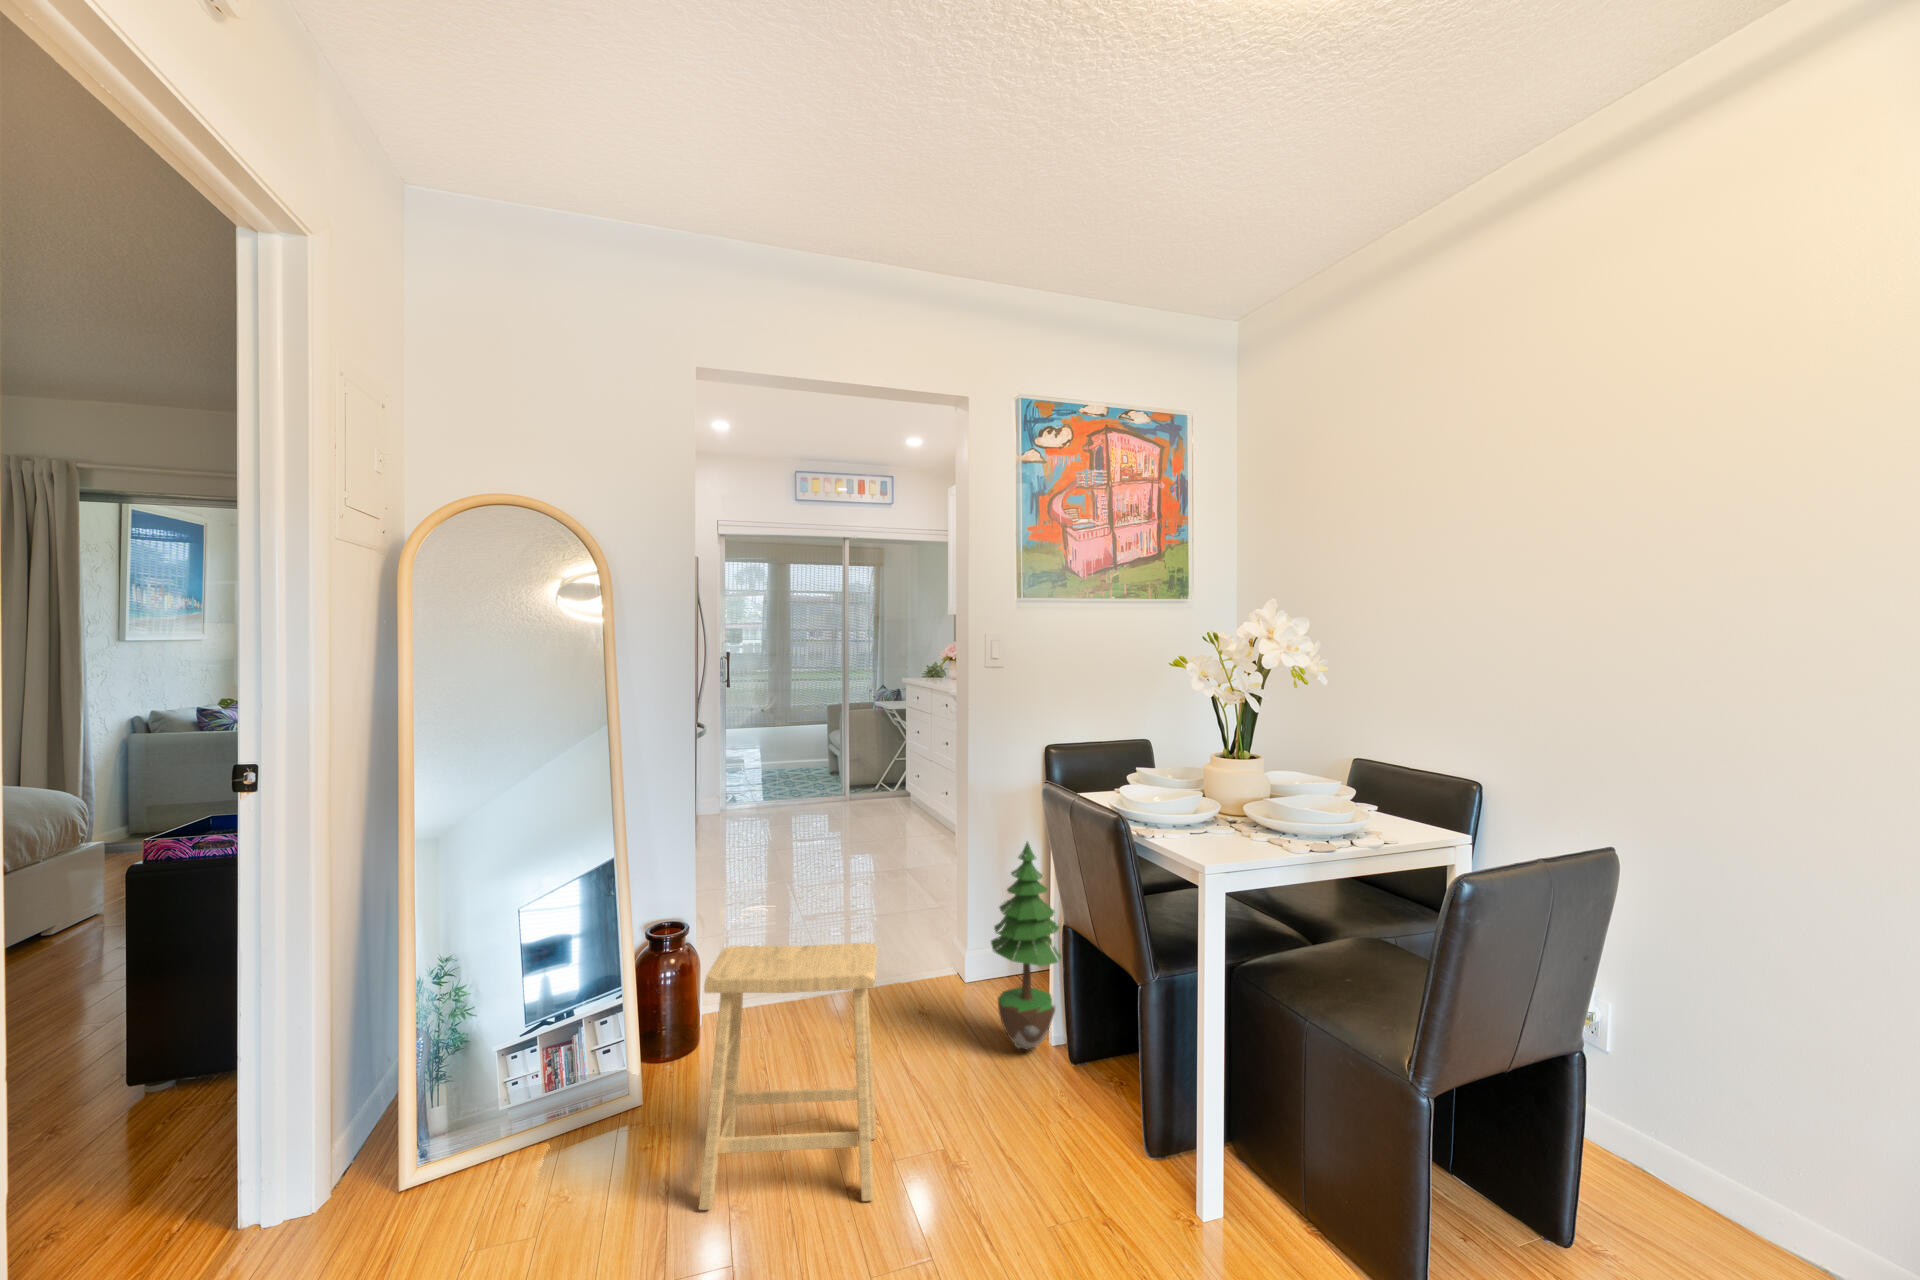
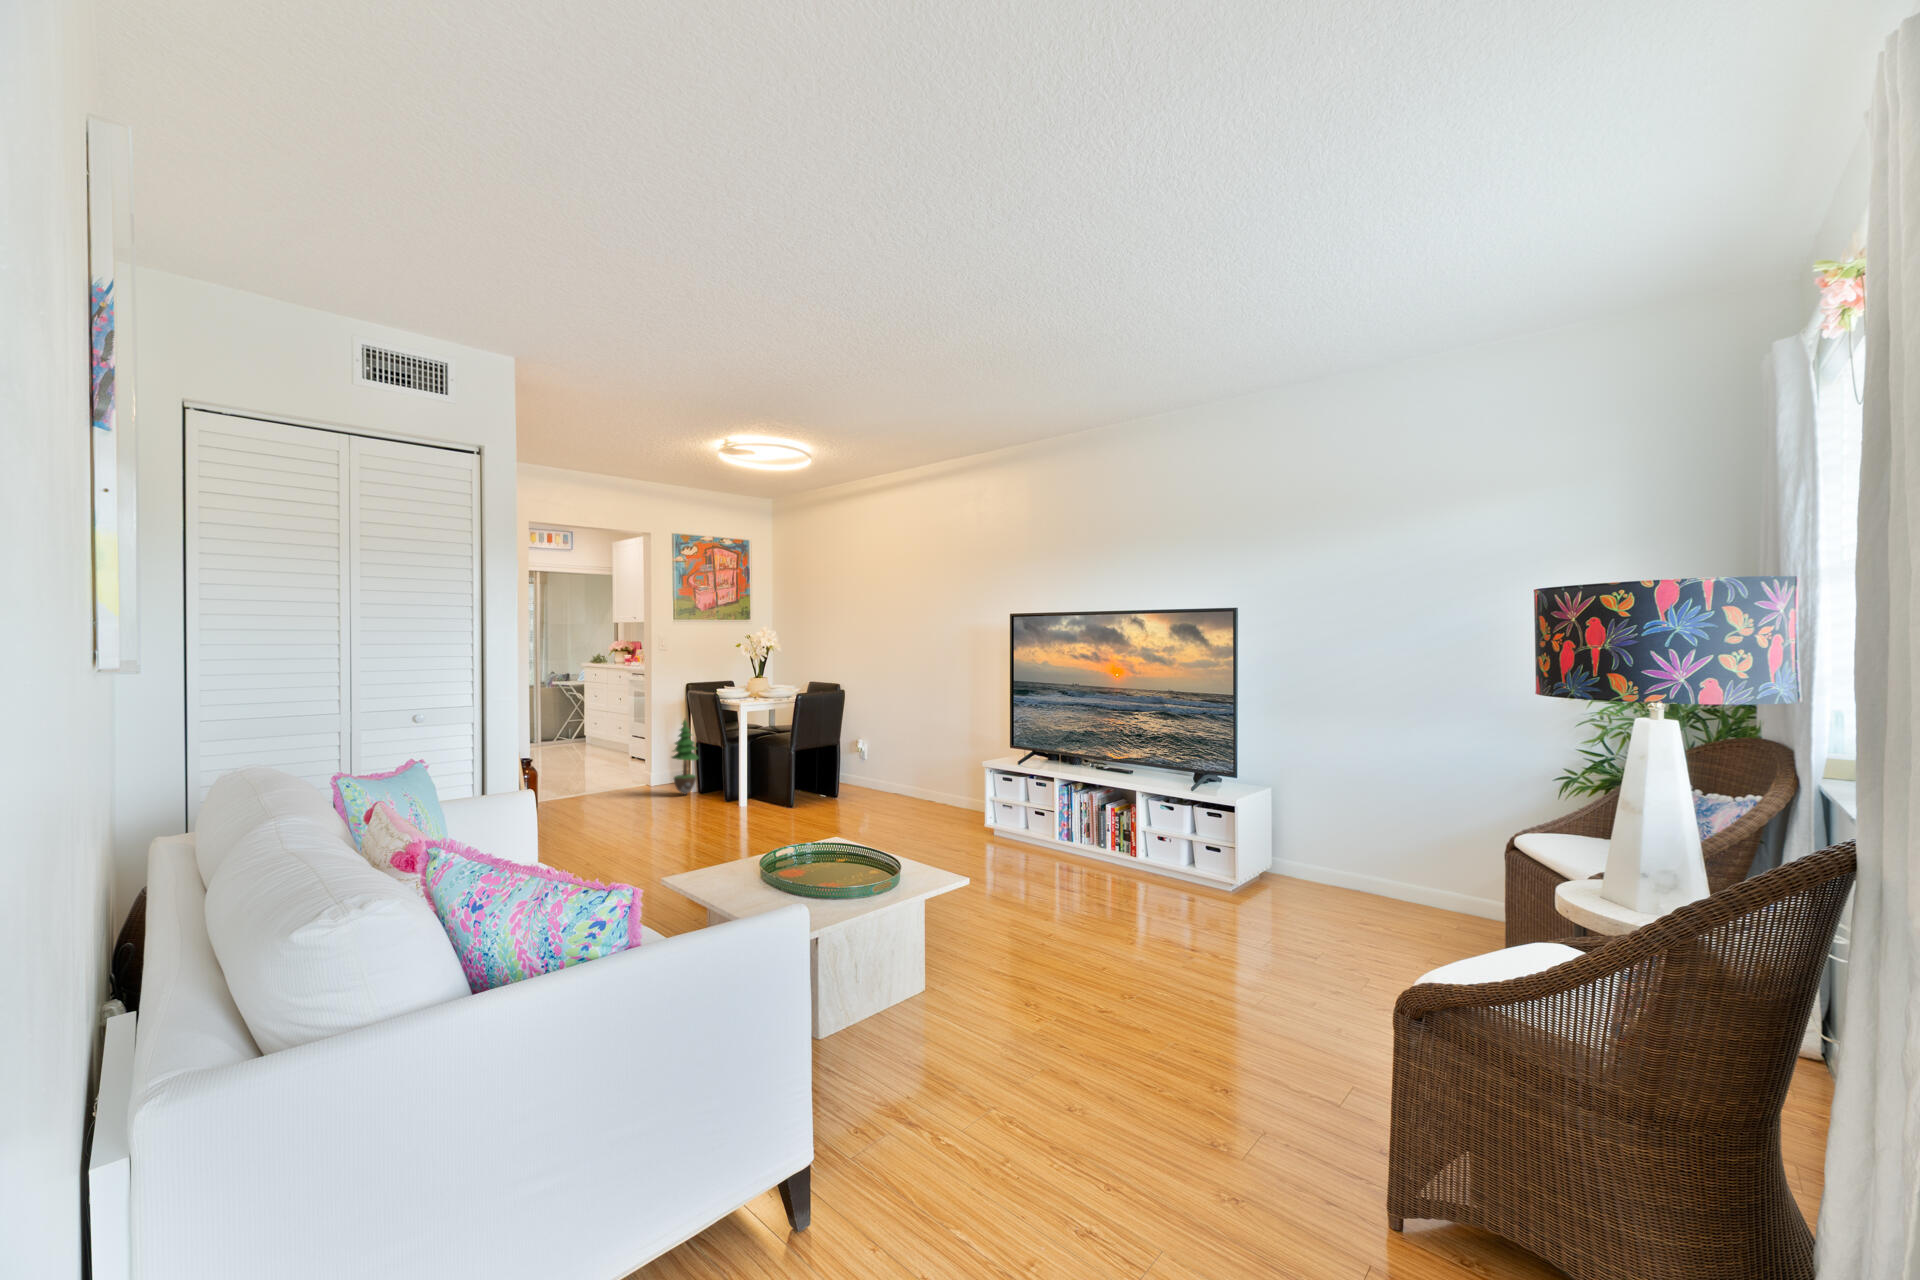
footstool: present [699,943,877,1210] -> none [583,747,645,823]

